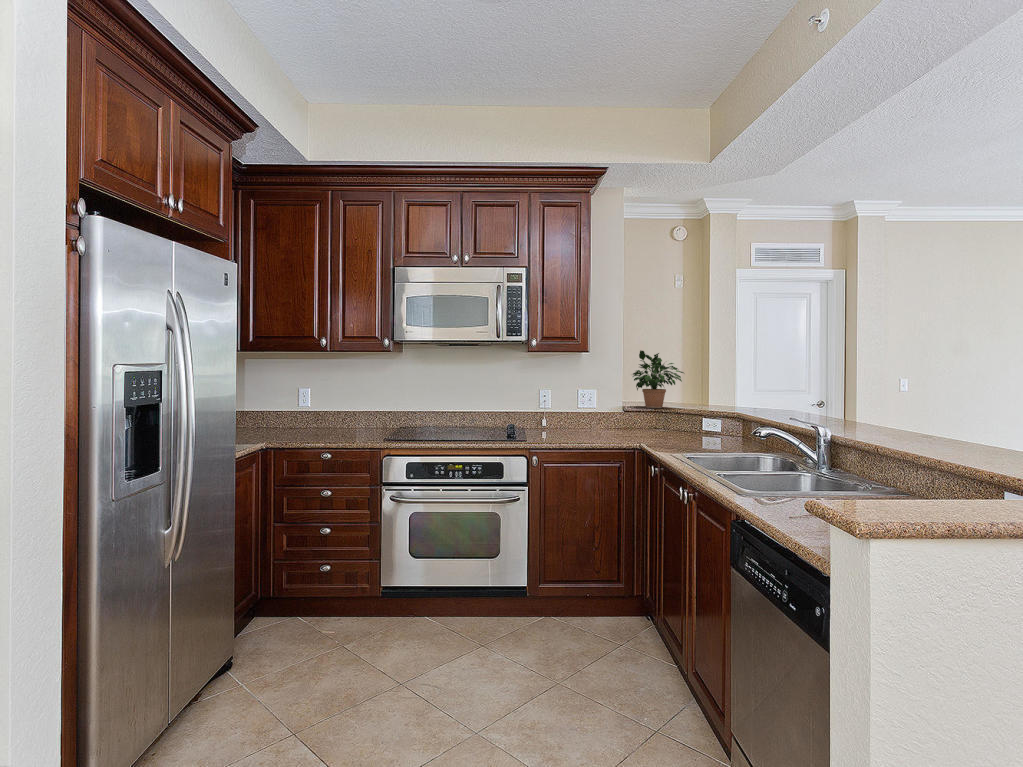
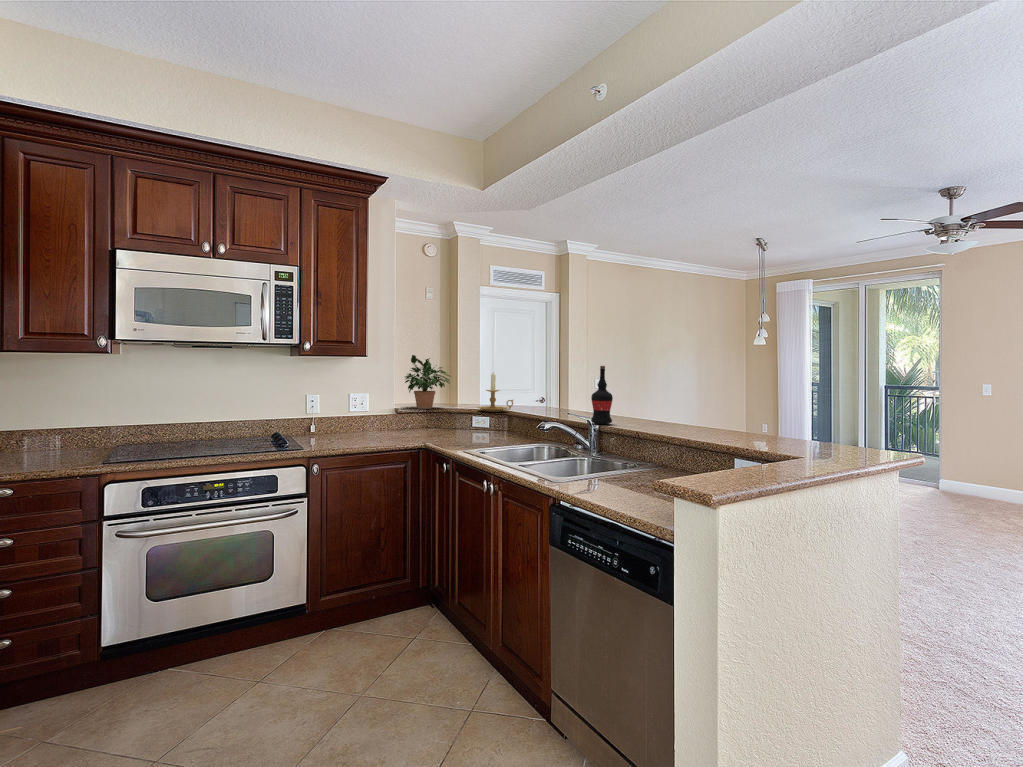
wine bottle: none [844,356,874,428] -> present [591,366,613,424]
candle holder: none [711,367,757,413] -> present [477,373,513,412]

